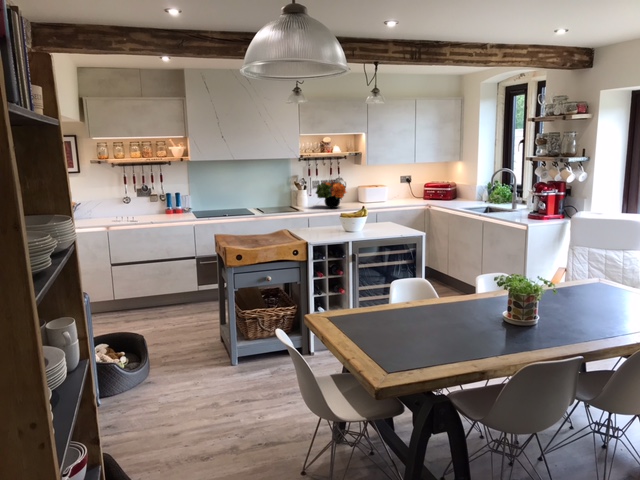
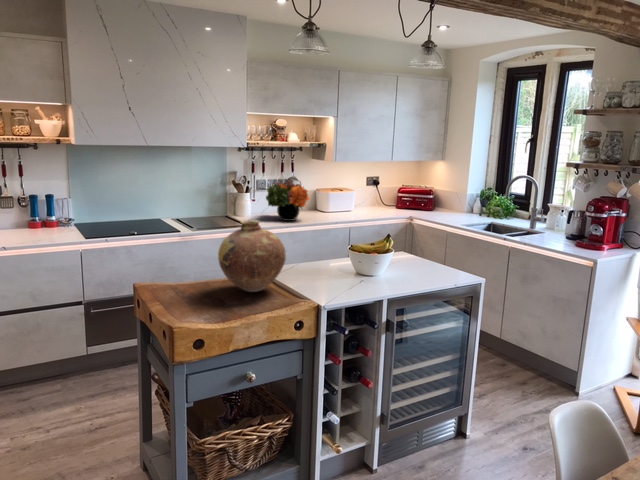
vase: none [256,198,293,238] -> present [218,220,286,292]

